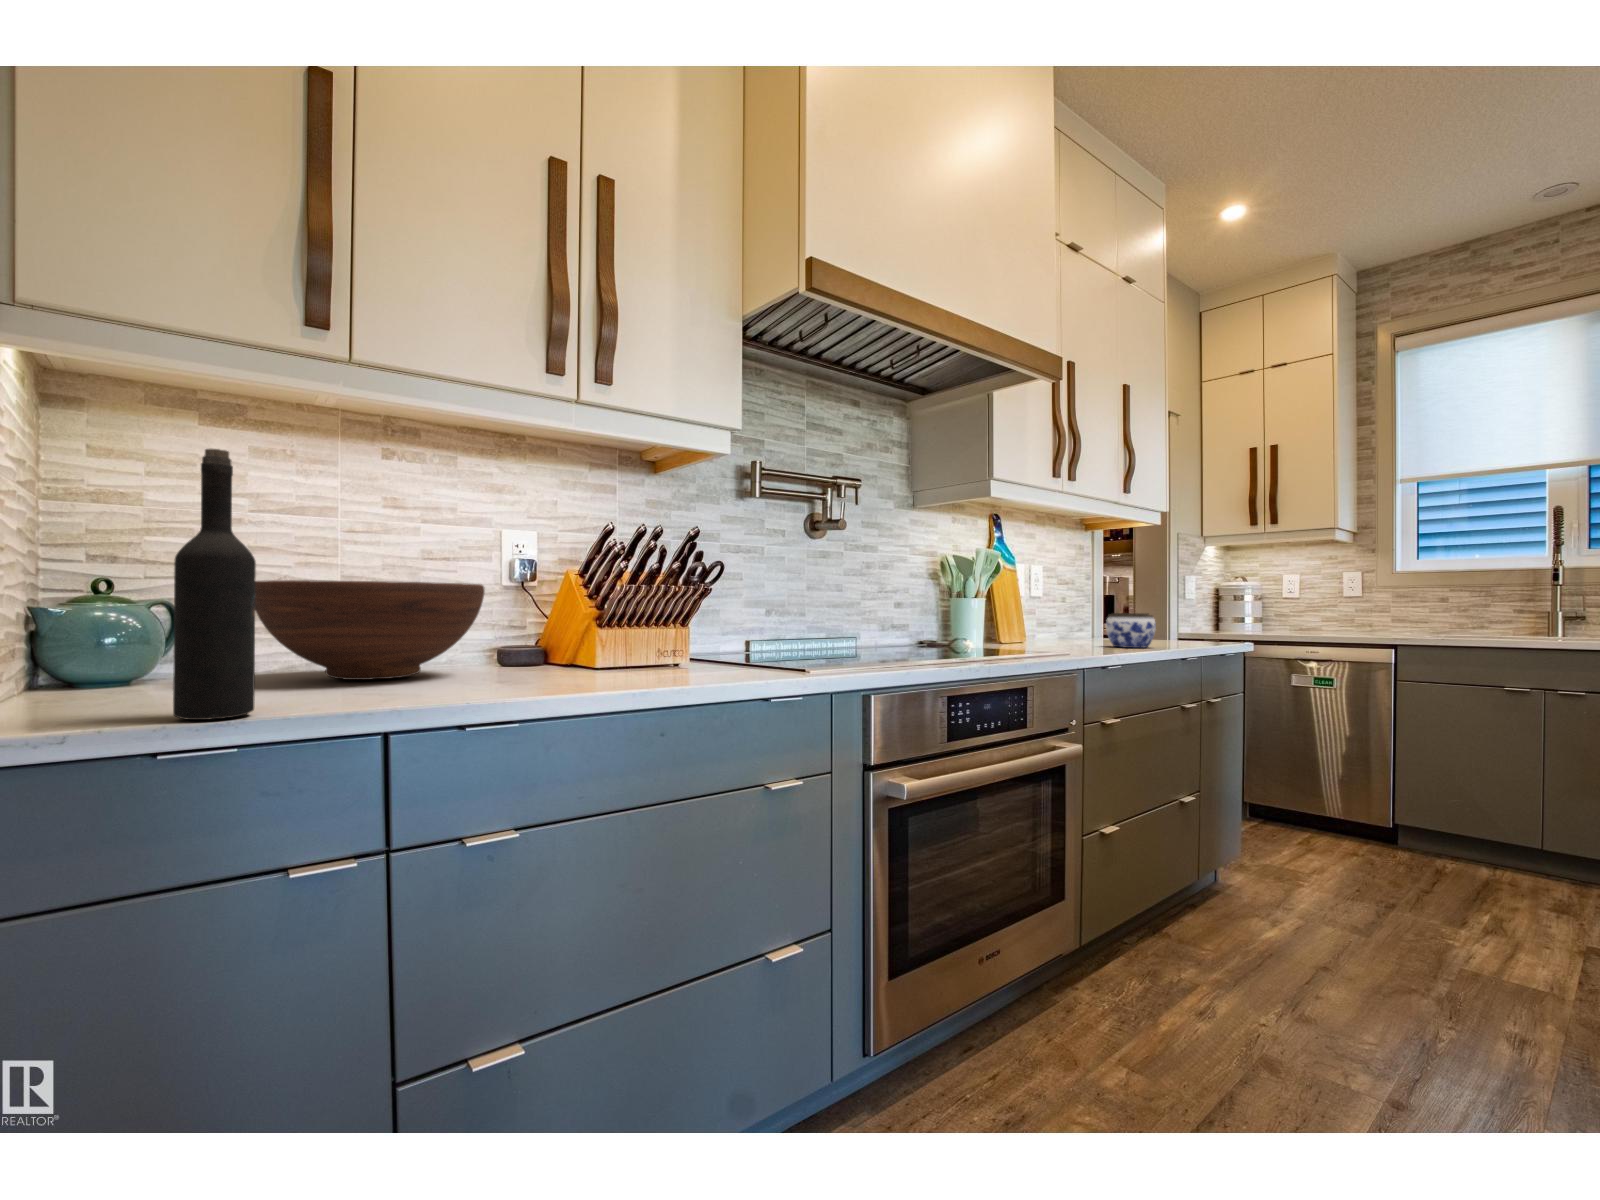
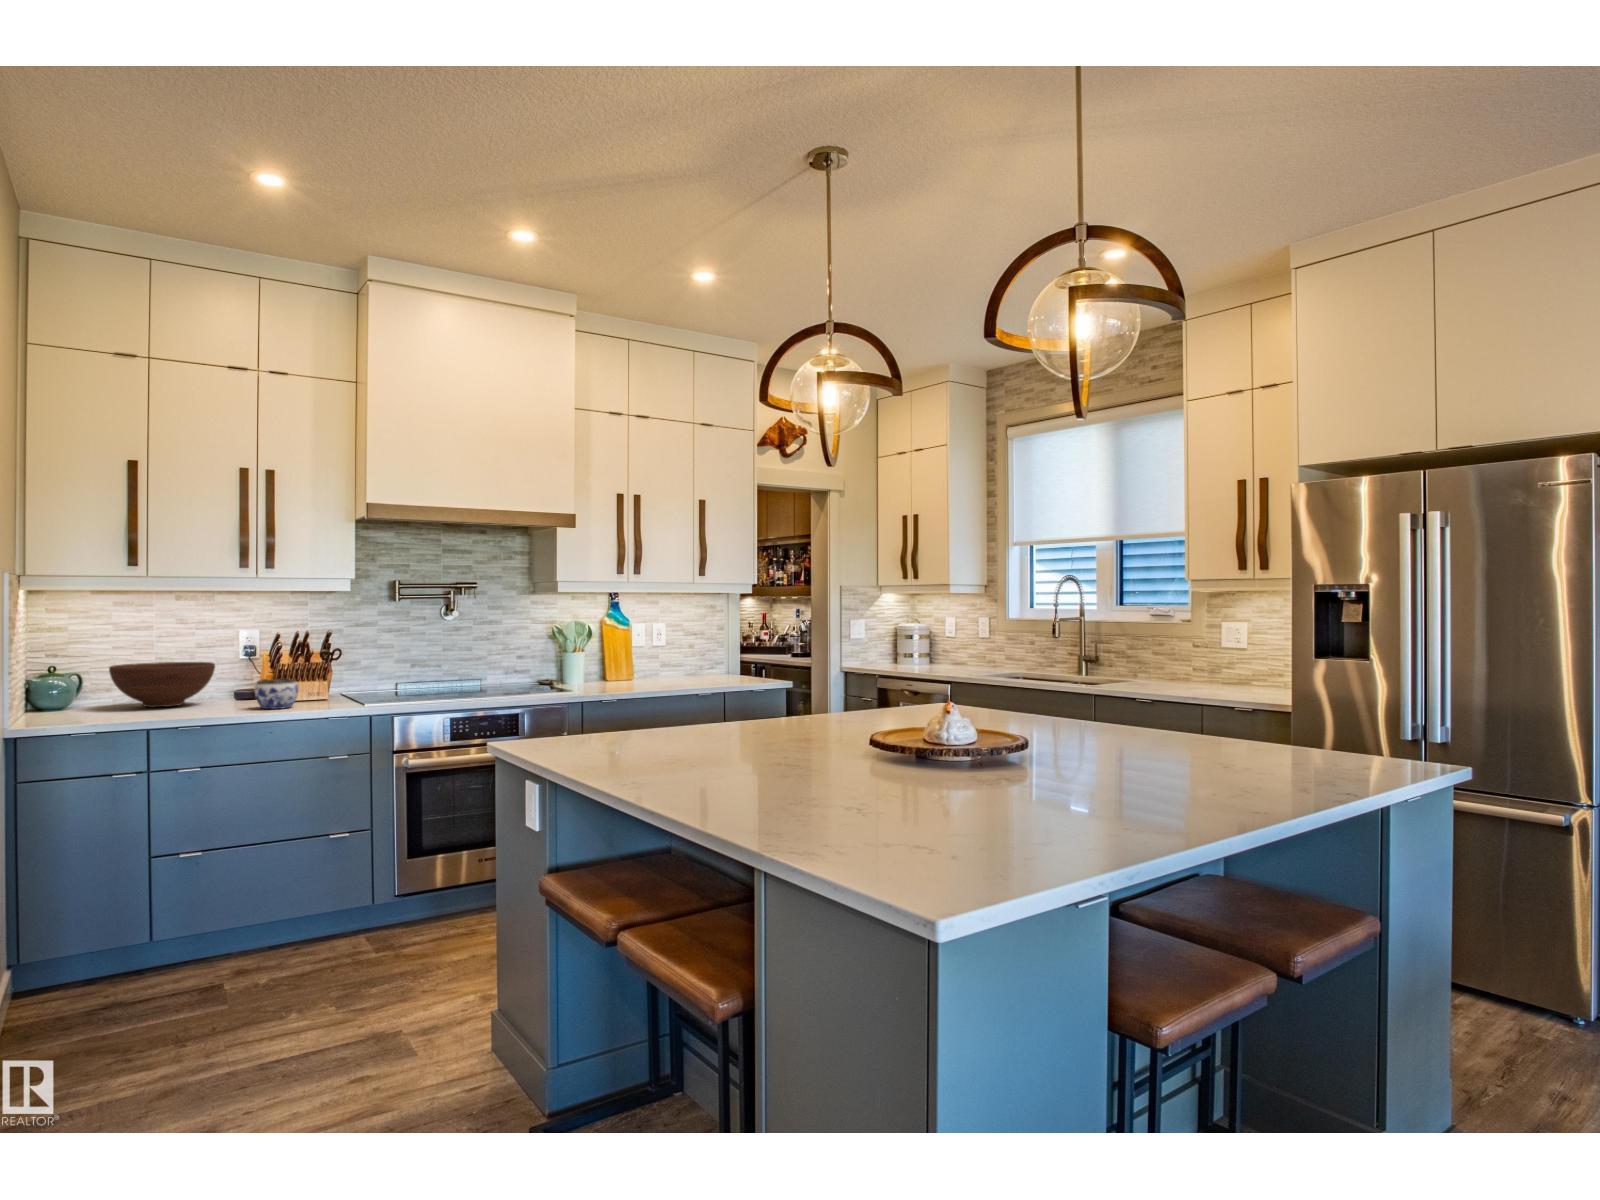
wine bottle: present [173,449,256,720] -> none [77,634,103,721]
jar: present [1106,613,1156,648] -> present [254,678,298,709]

